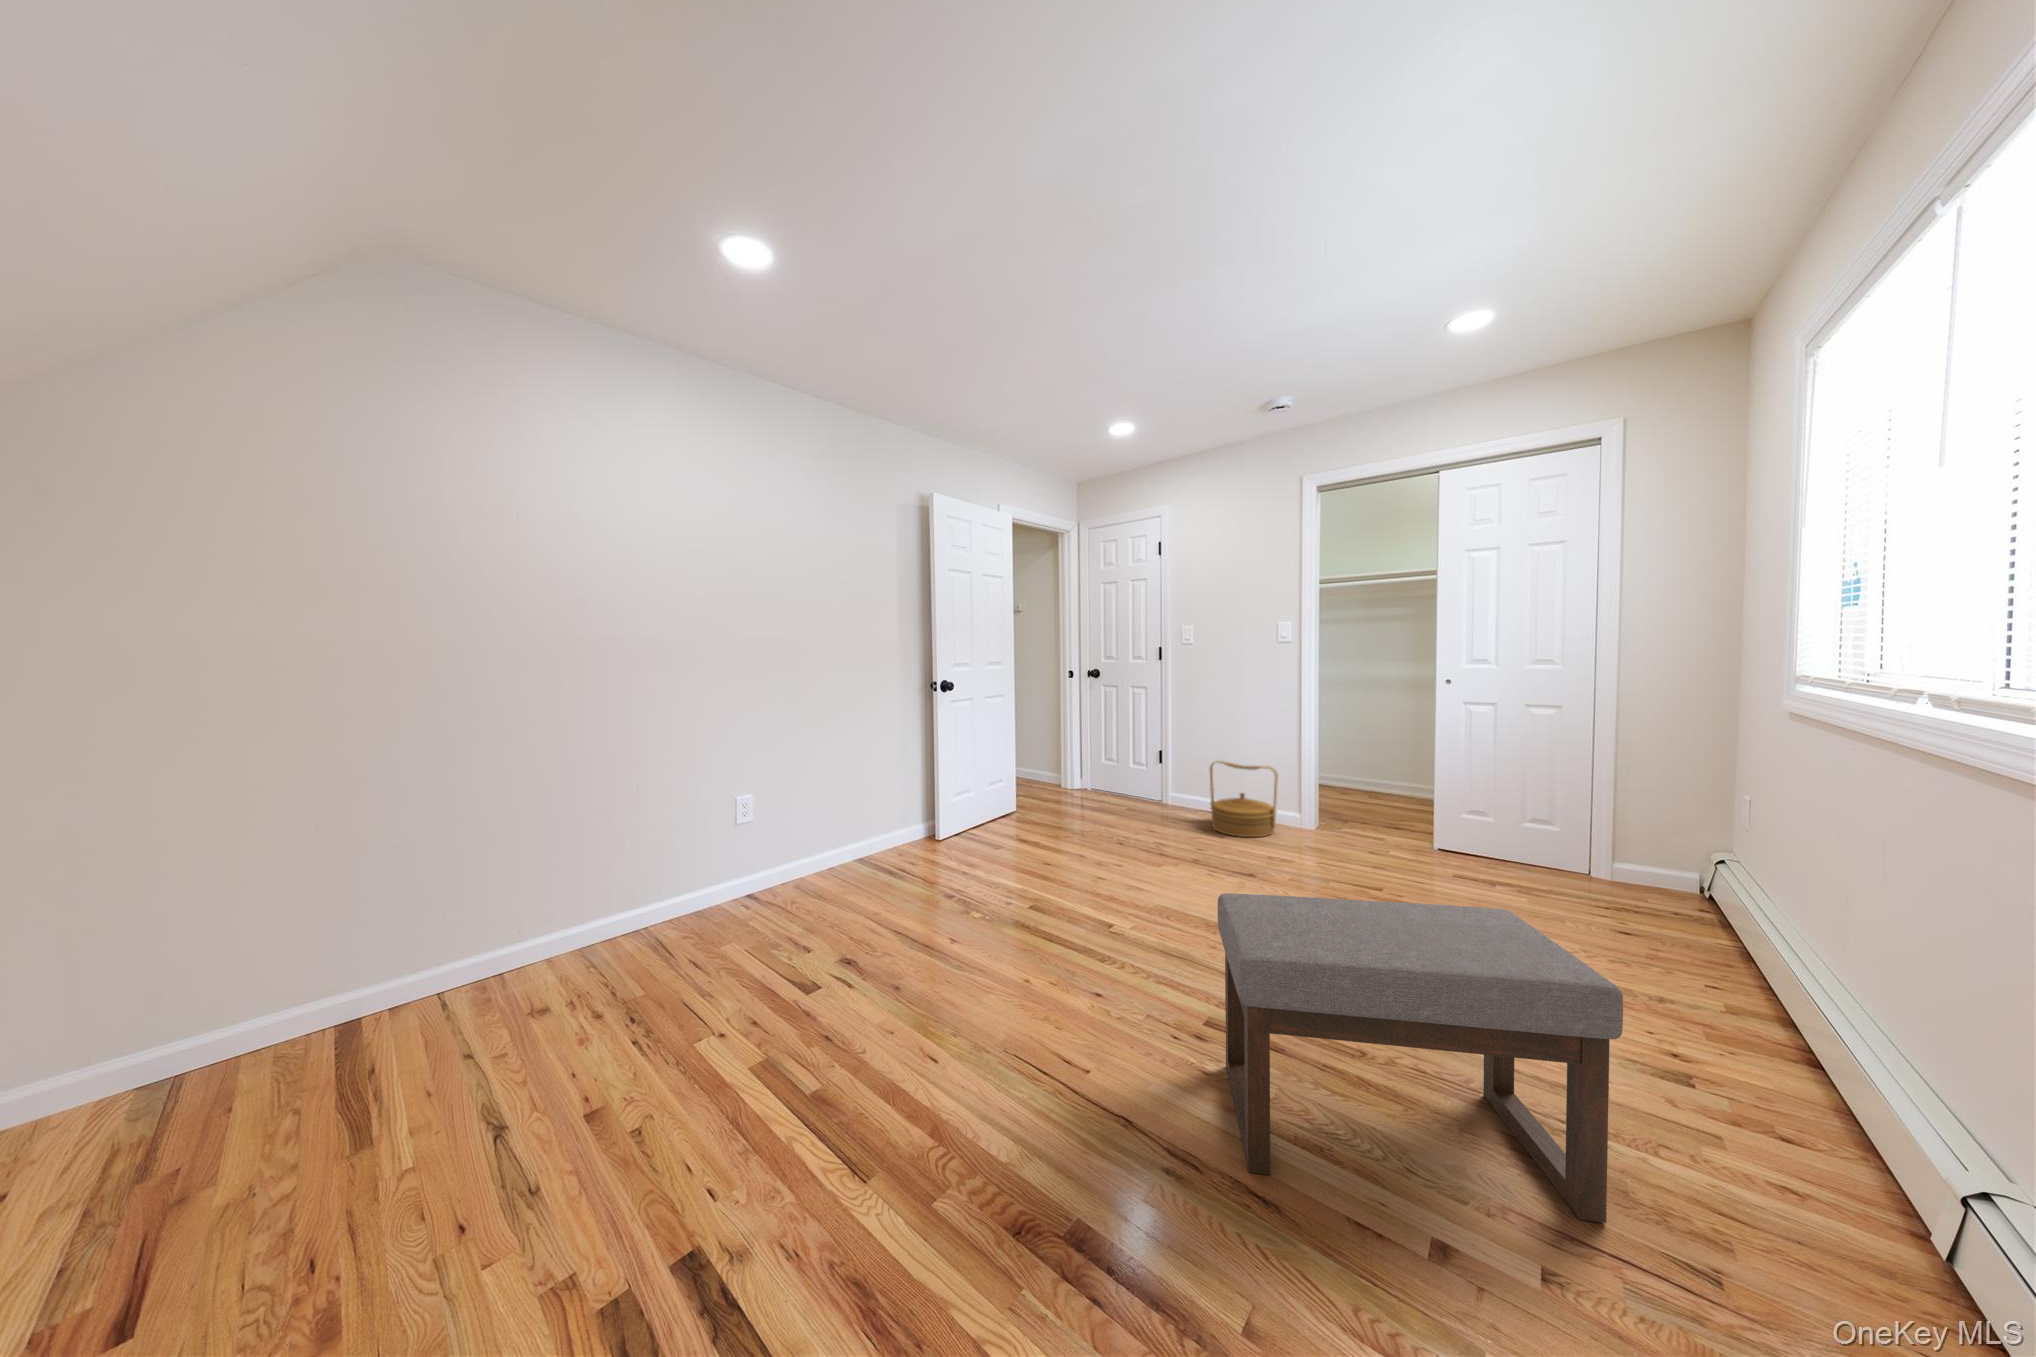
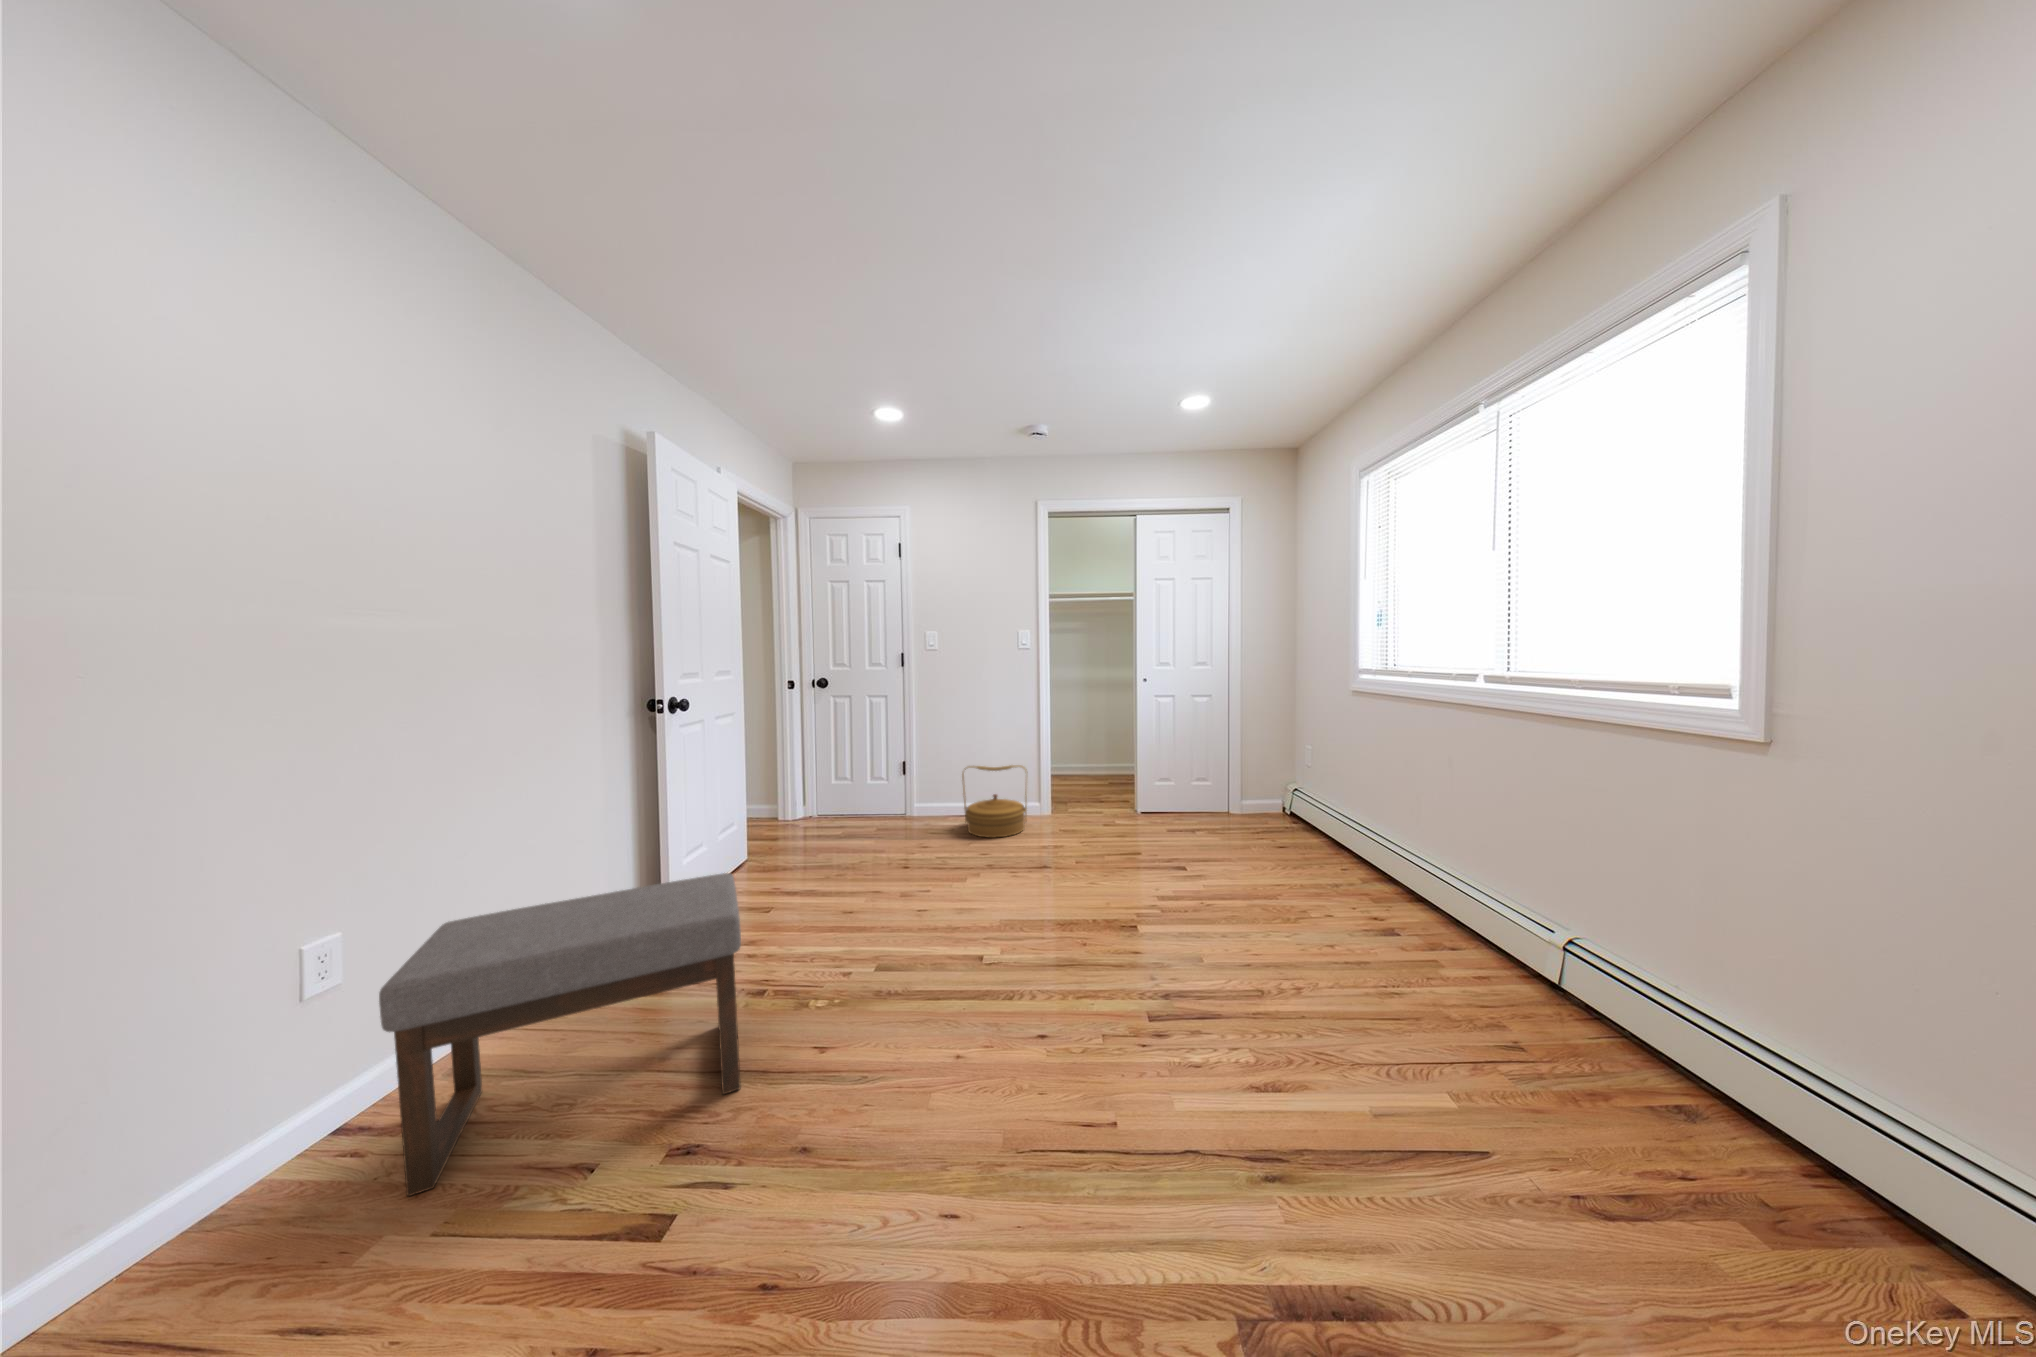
ottoman: present [1218,893,1623,1223] -> present [379,873,741,1196]

